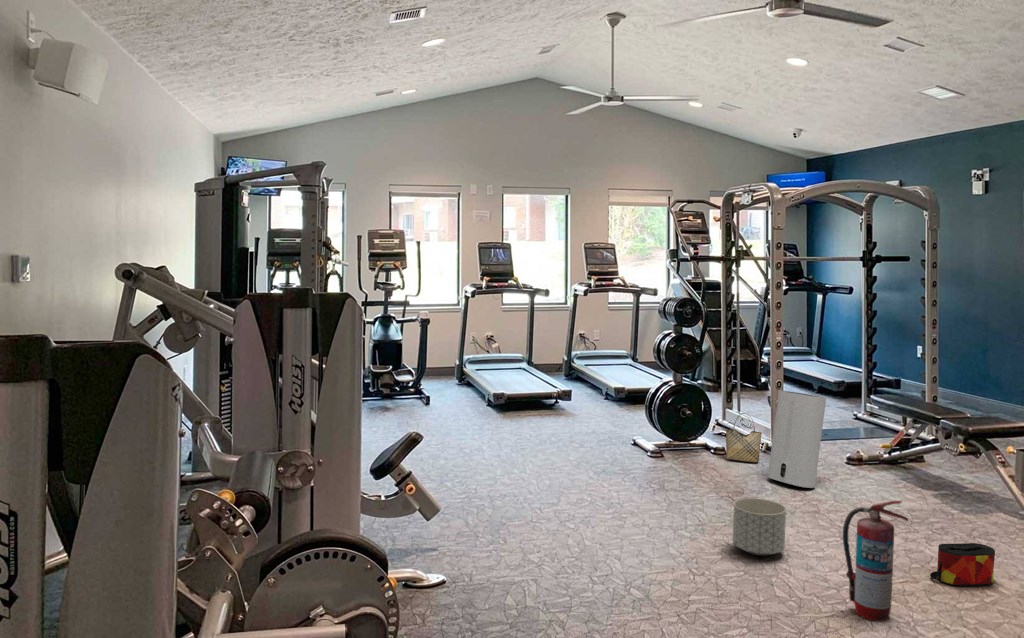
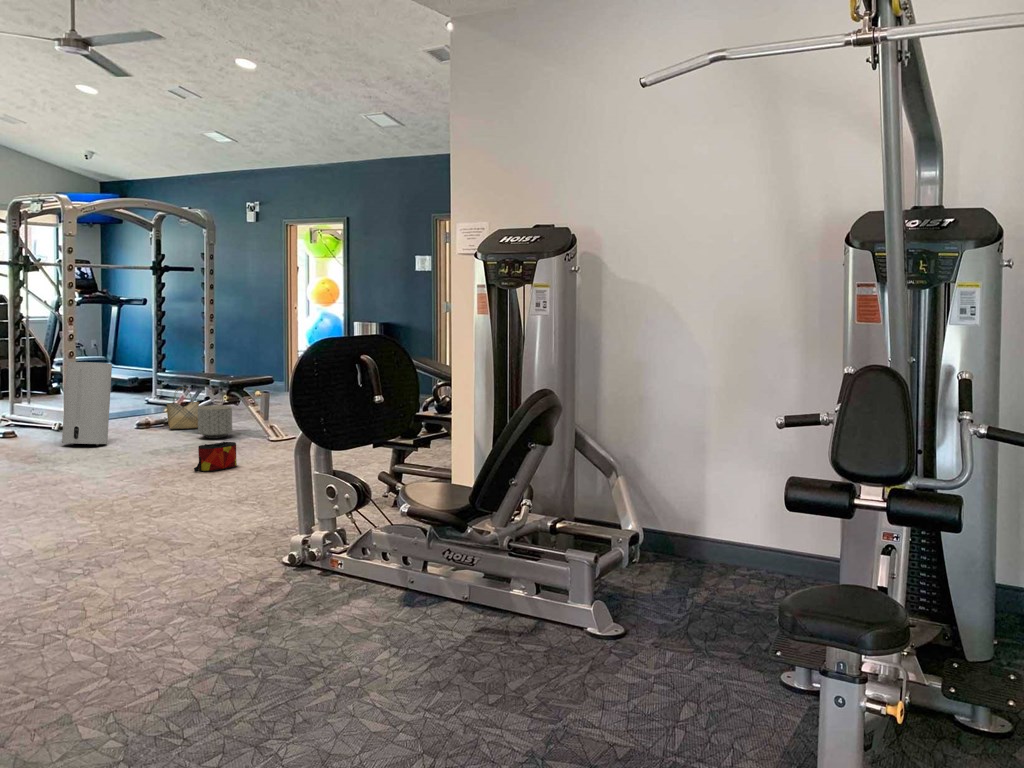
woven basket: present [726,413,762,462] -> present [167,387,199,429]
planter: present [733,498,786,556] -> present [198,405,232,439]
fire extinguisher: present [843,501,908,621] -> none [122,402,169,495]

